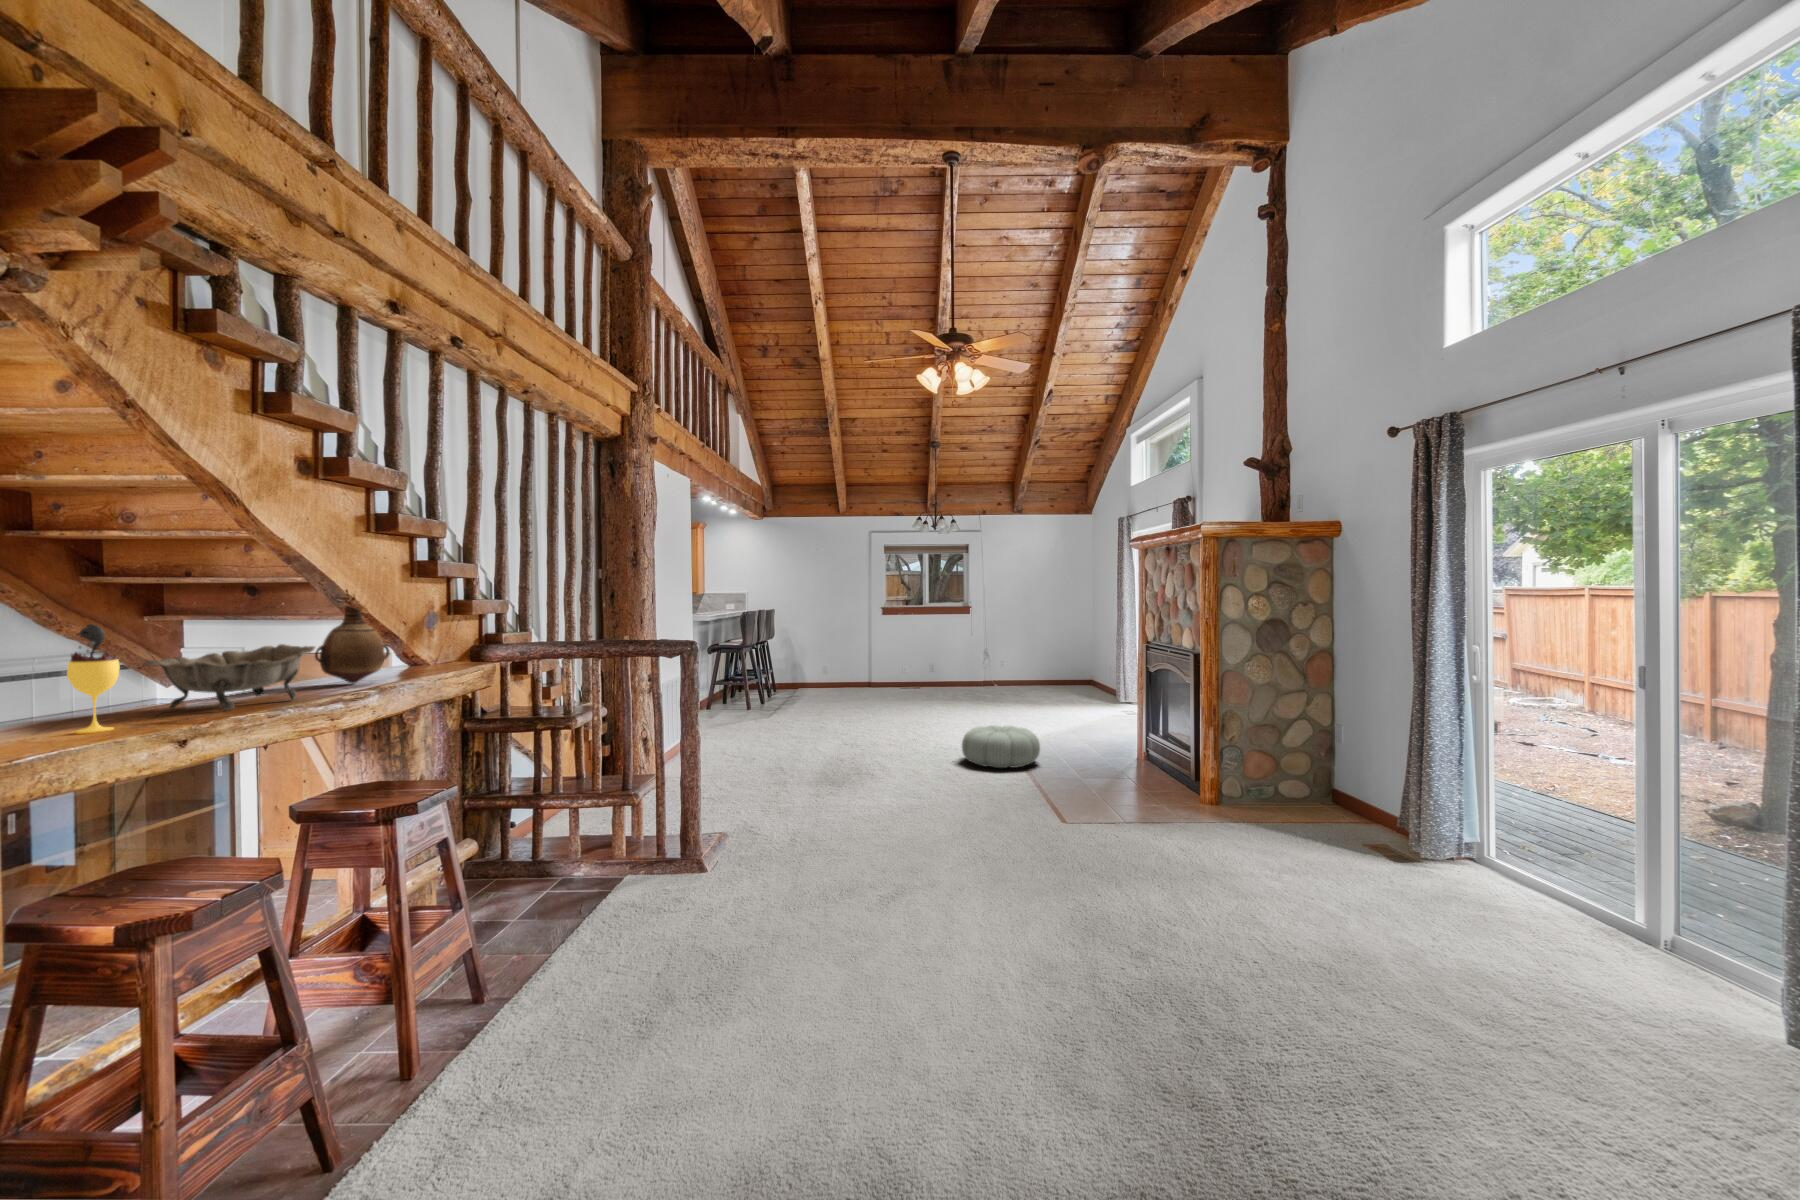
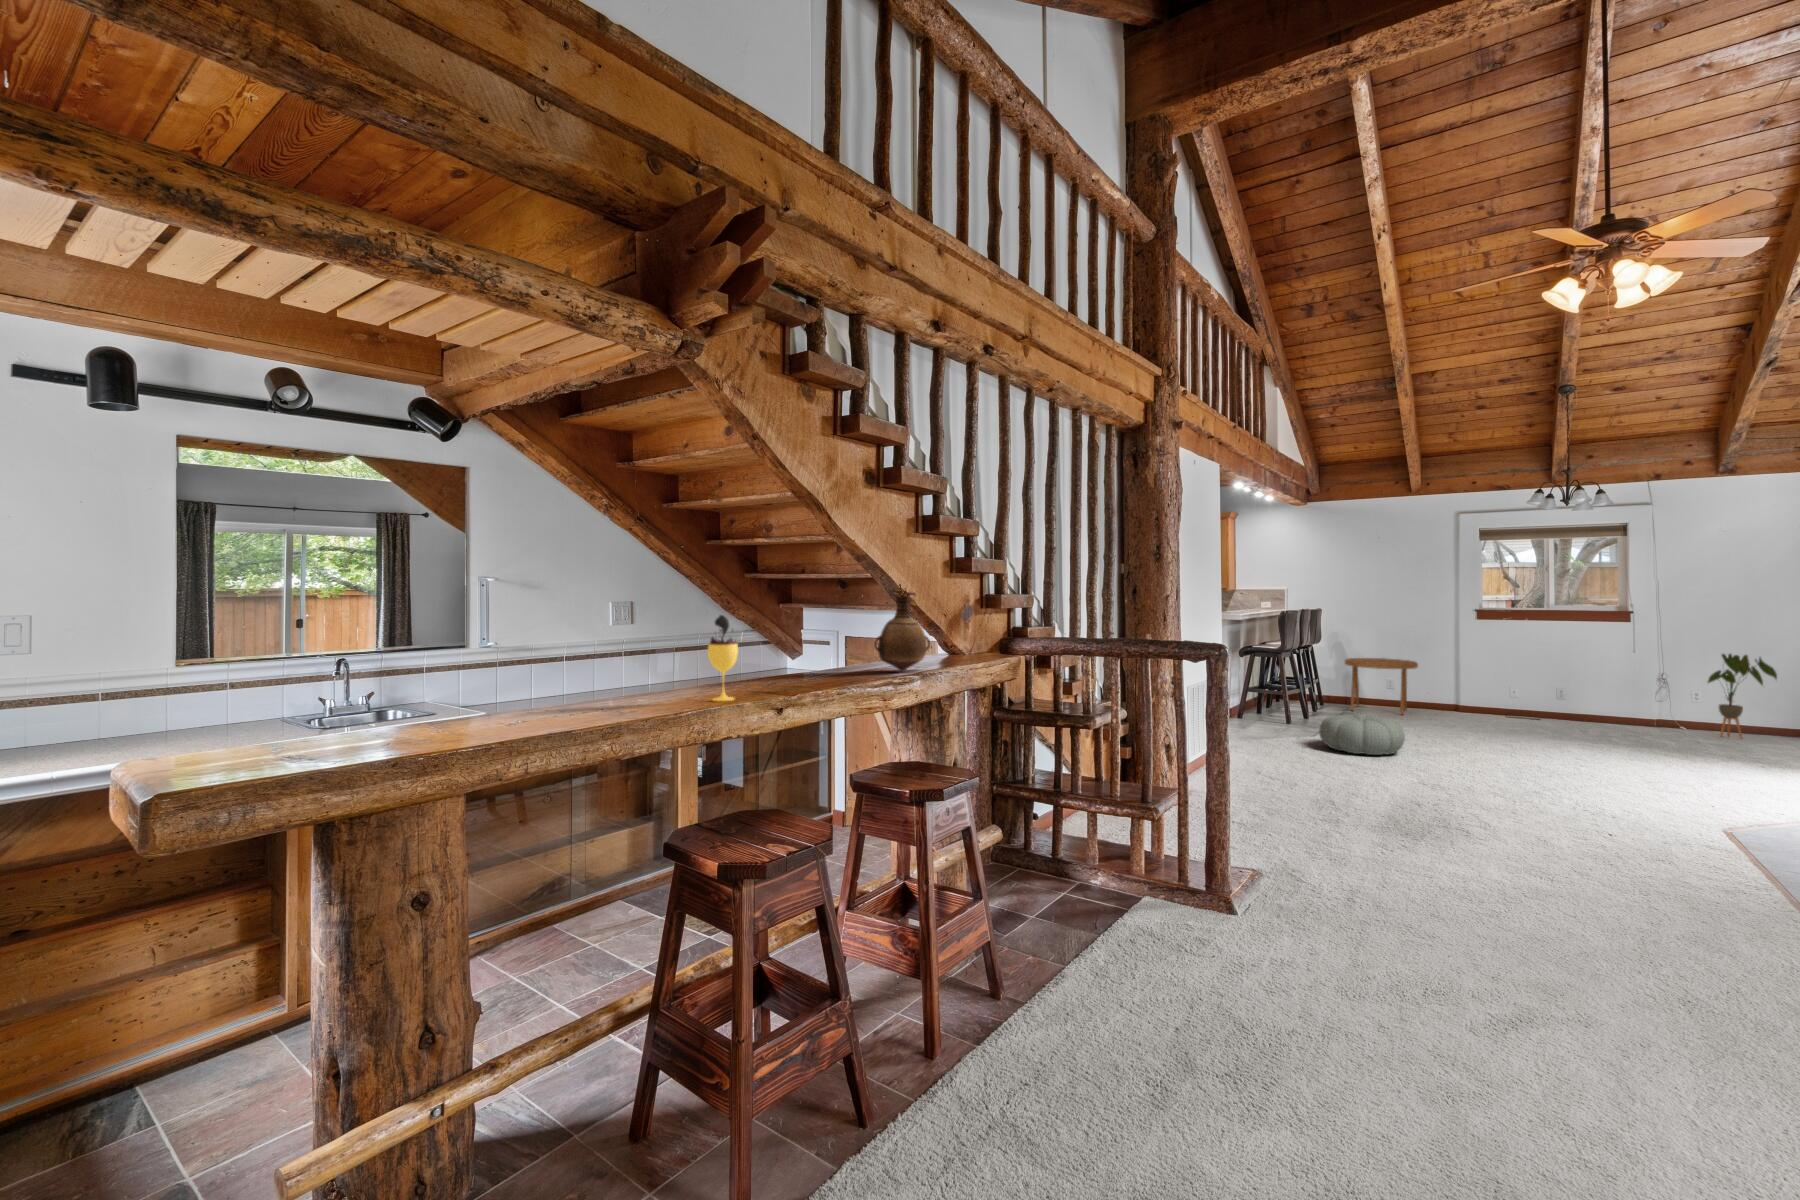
house plant: none [1015,636,1049,694] -> present [1708,653,1777,738]
decorative bowl: present [145,644,315,711] -> none [757,634,872,690]
side table: none [793,651,846,697] -> present [1345,658,1418,715]
pouf: present [962,725,1040,768] -> present [1319,715,1405,755]

